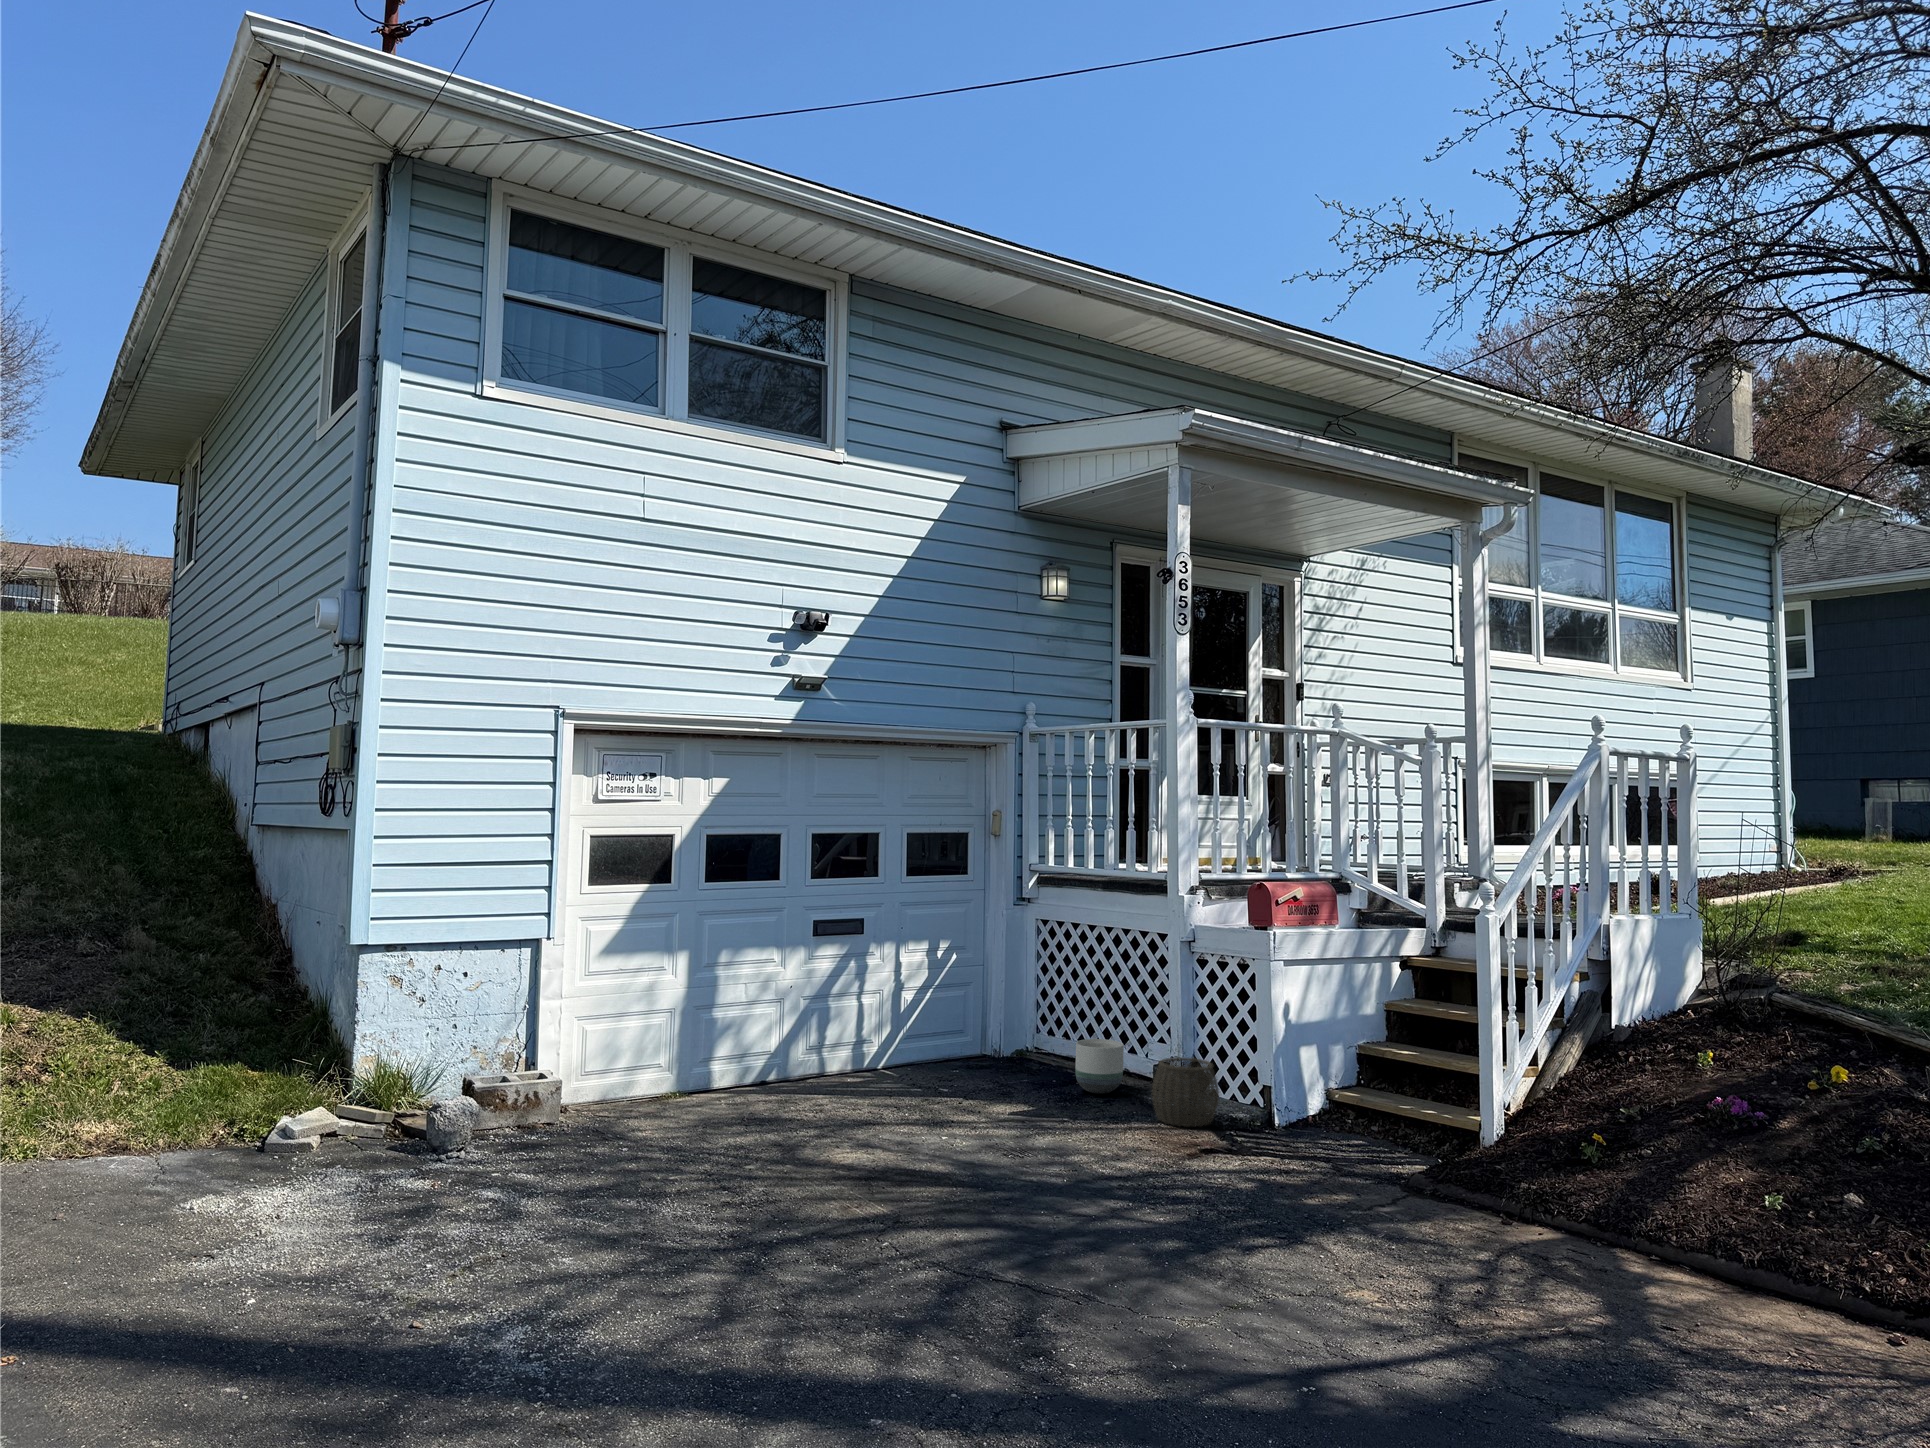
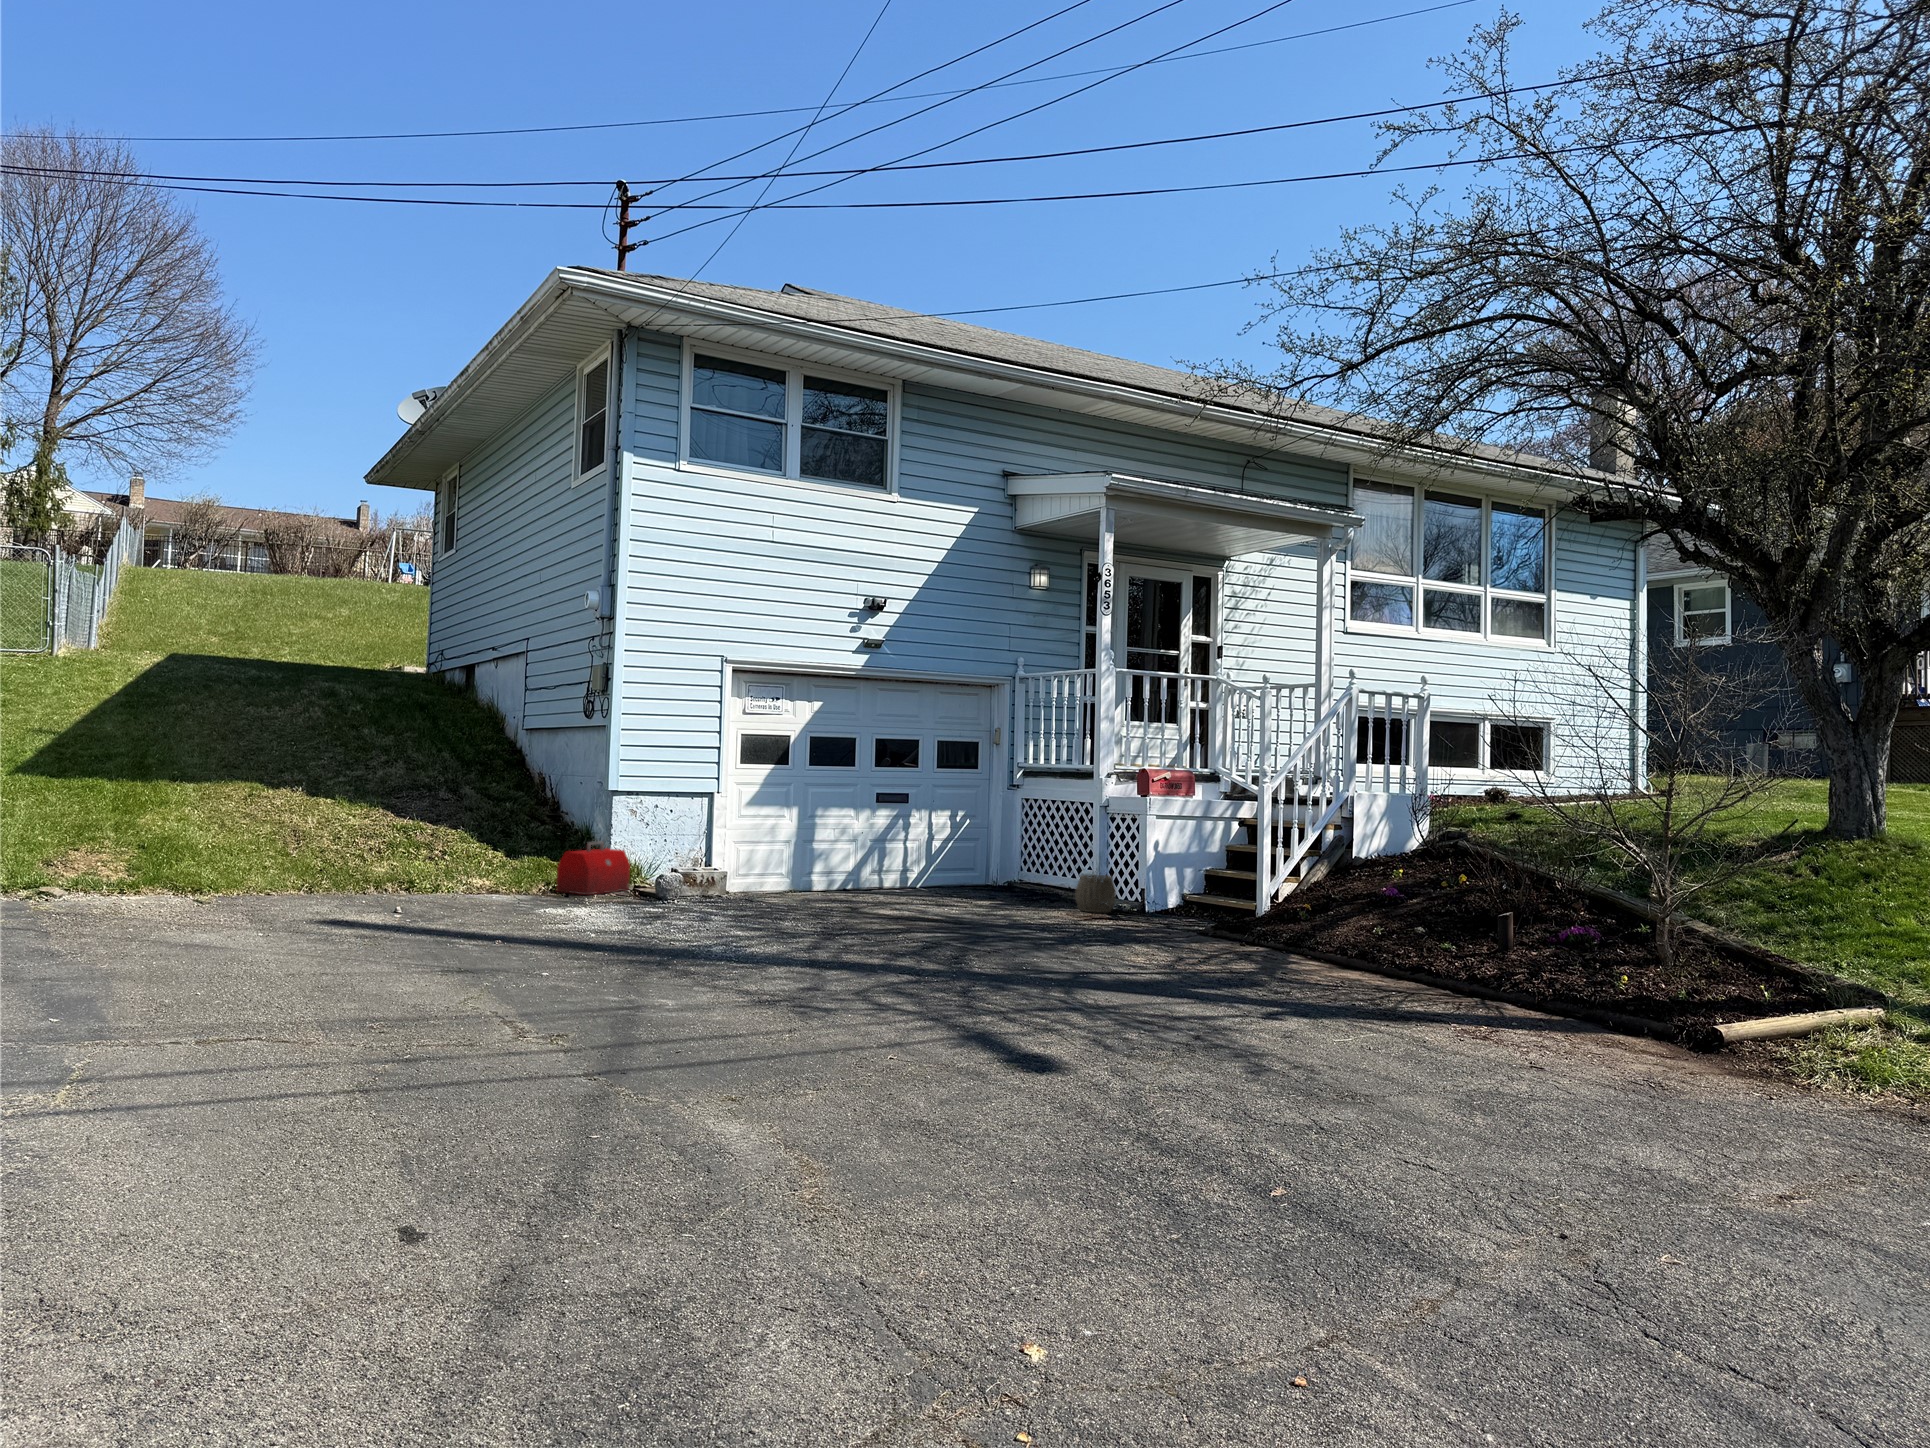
toolbox: none [244,1034,389,1141] -> present [556,841,630,895]
planter: present [1075,1039,1124,1094] -> none [1036,868,1066,900]

